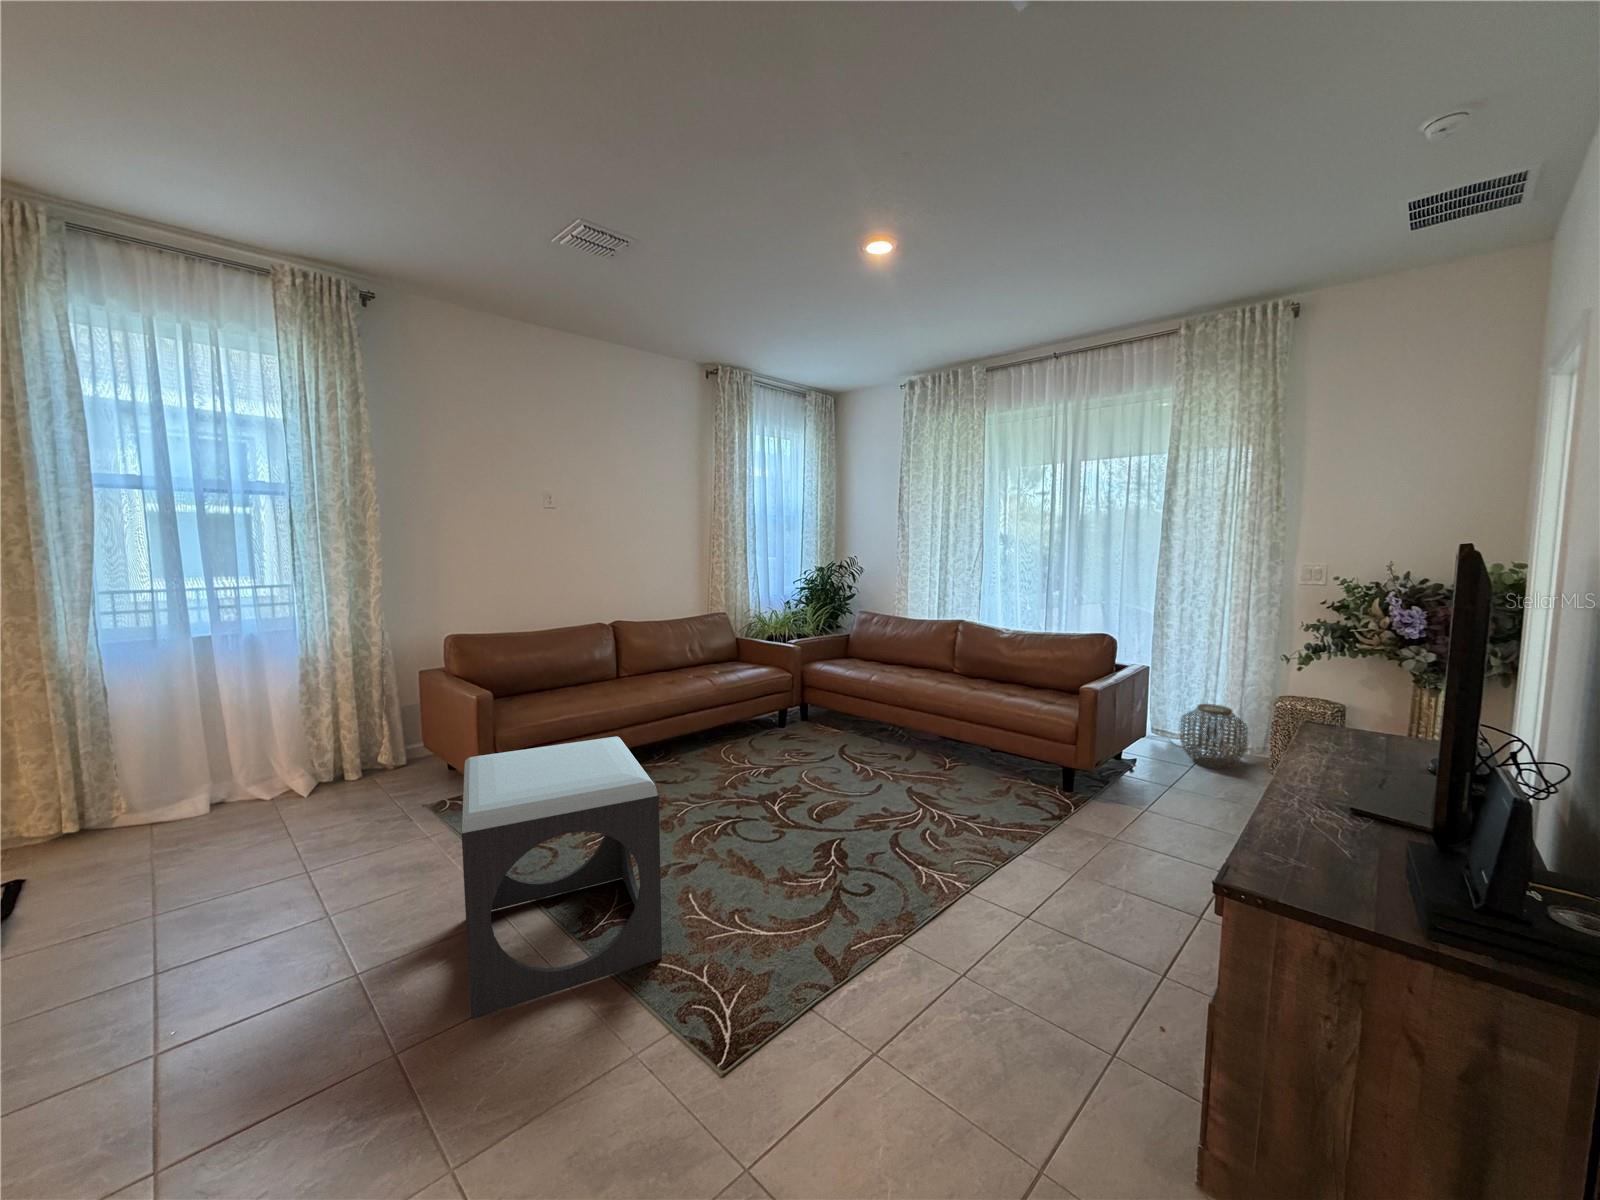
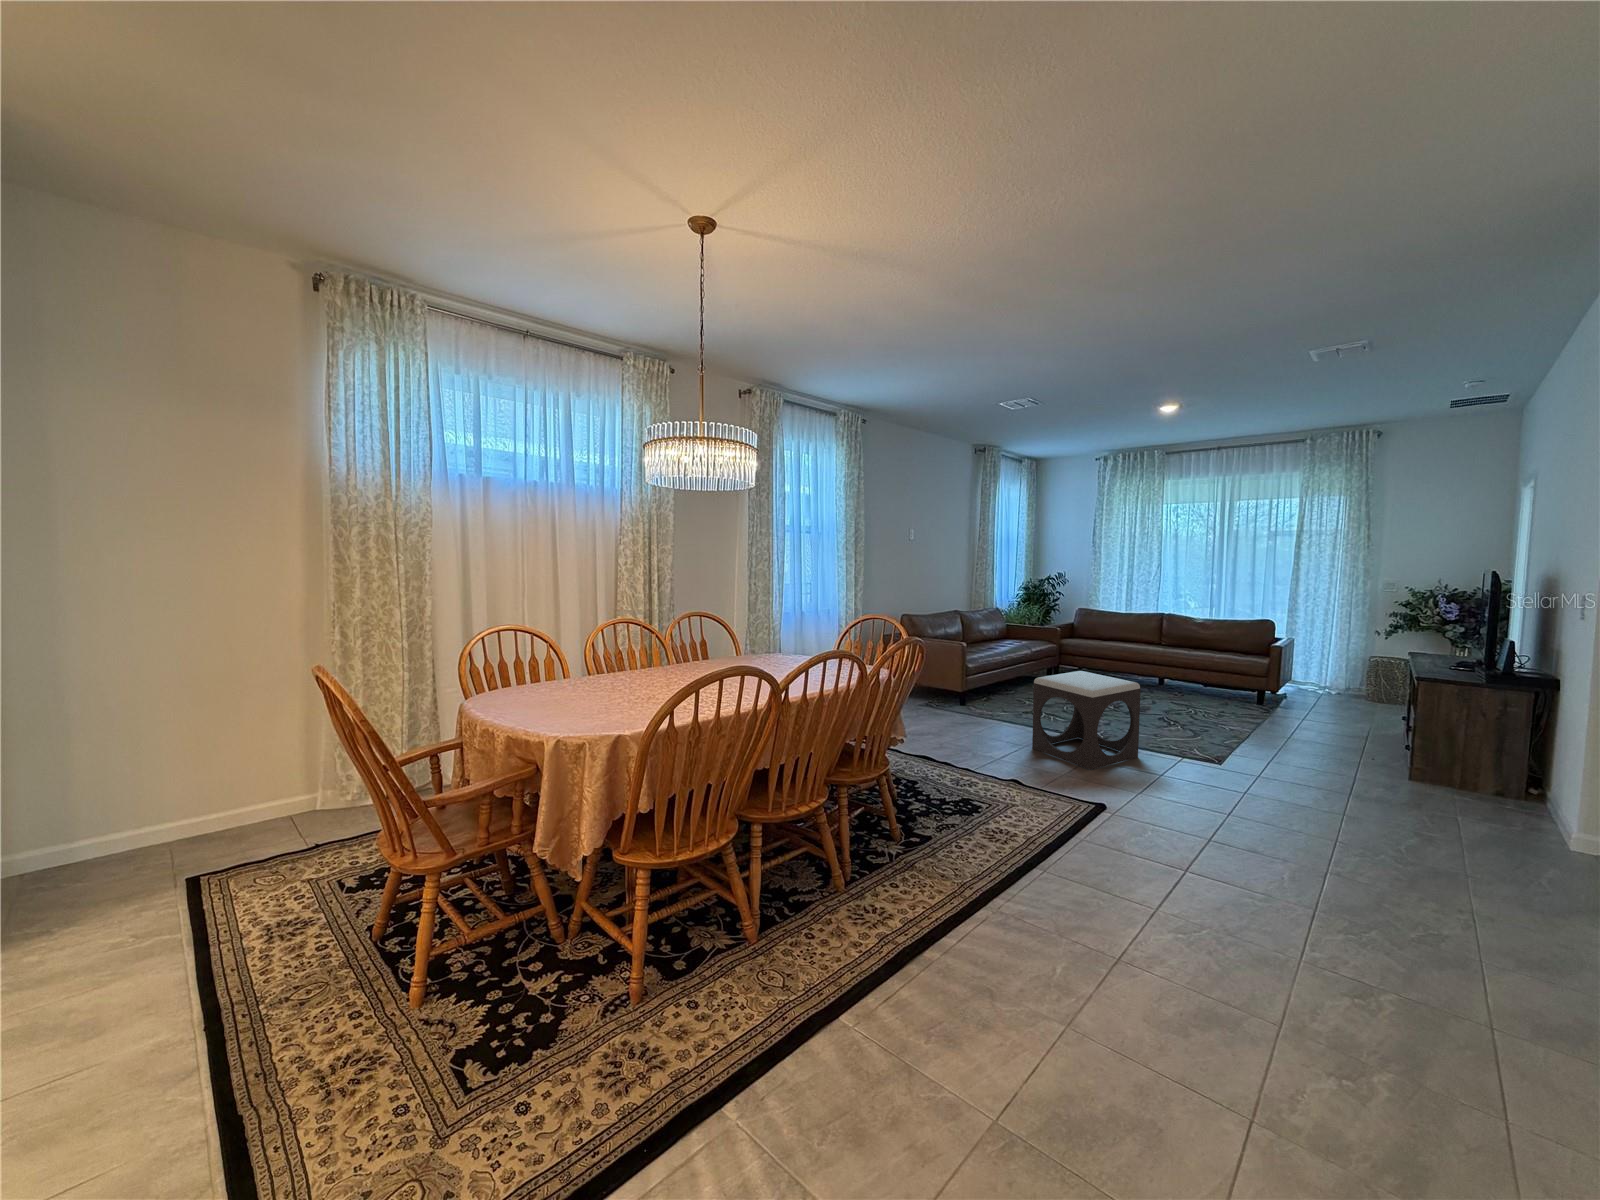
woven basket: present [1180,704,1248,769] -> none [1312,661,1355,697]

